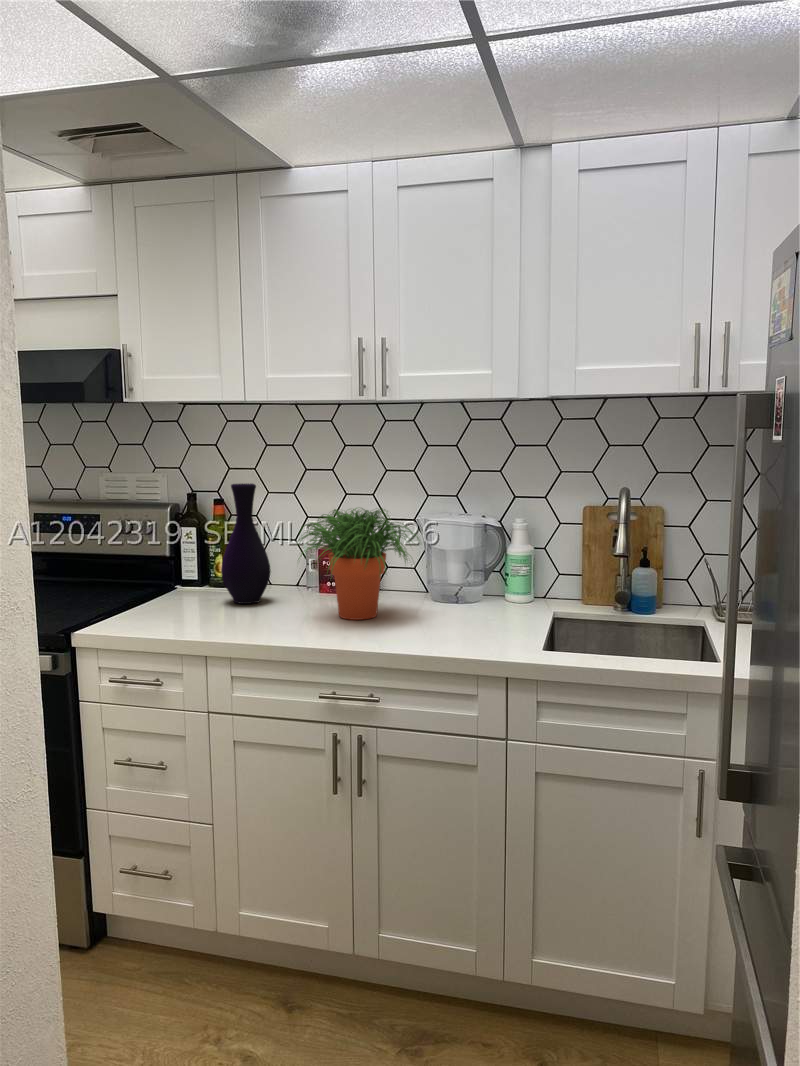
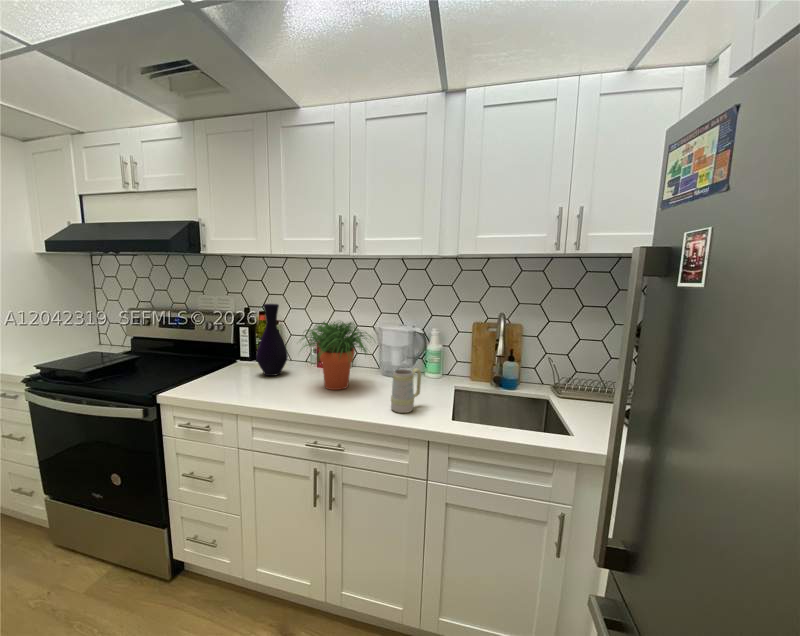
mug: none [449,576,497,644] -> present [391,368,421,413]

